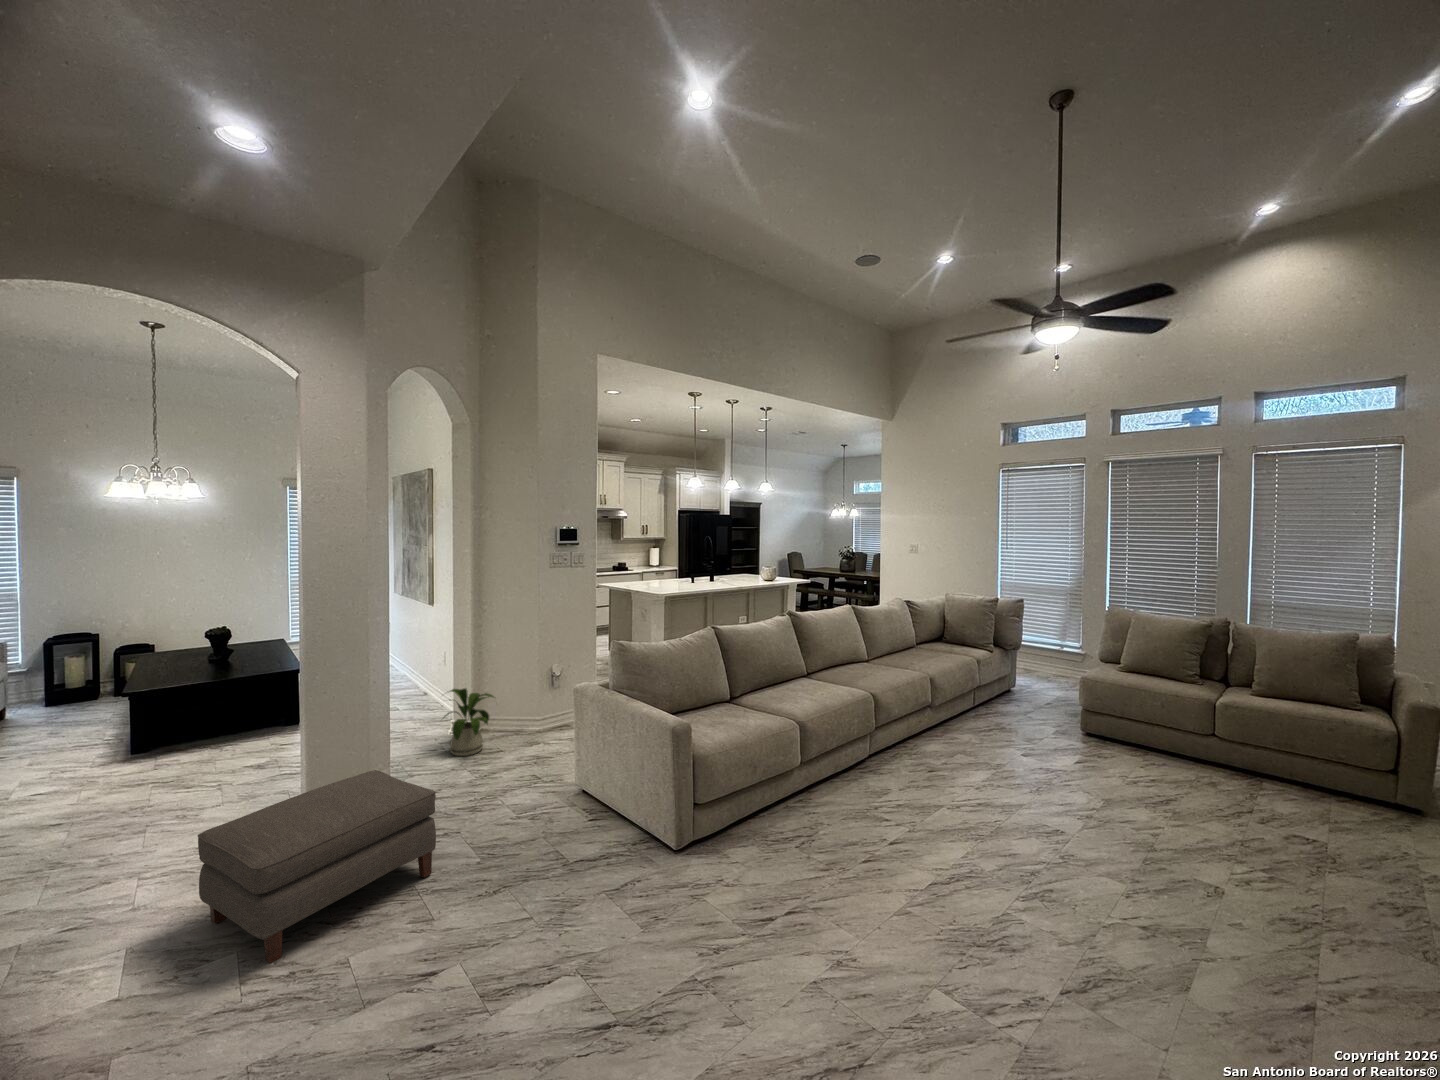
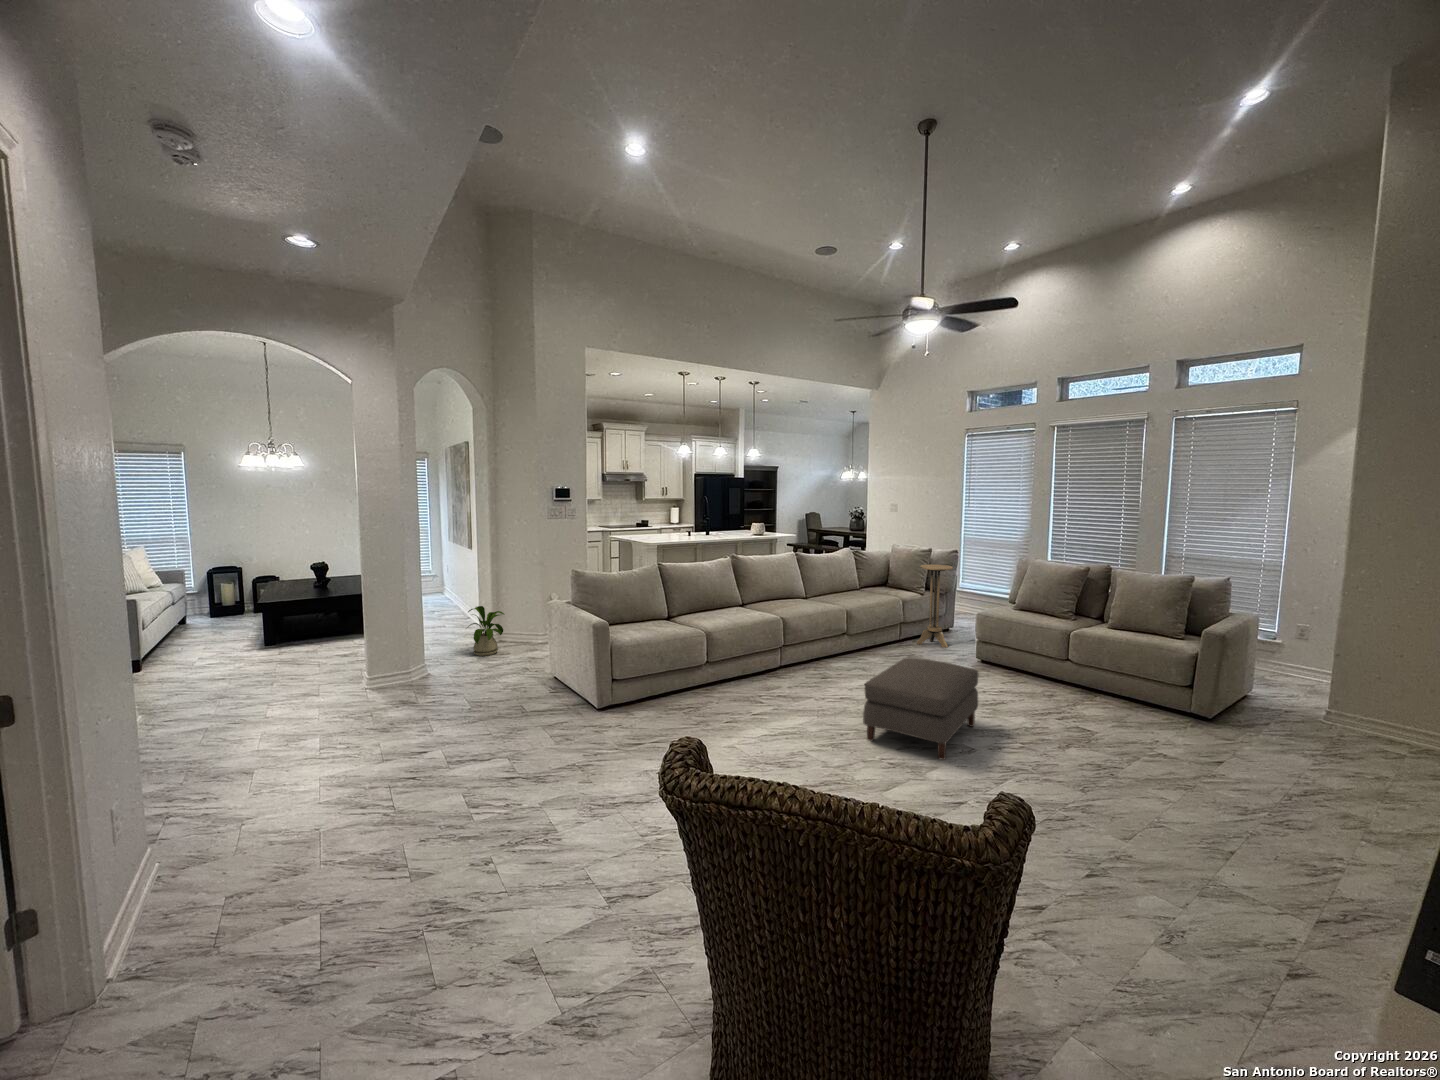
side table: none [990,617,1032,716] -> present [917,565,953,648]
ottoman: present [198,770,436,963] -> present [863,657,978,760]

